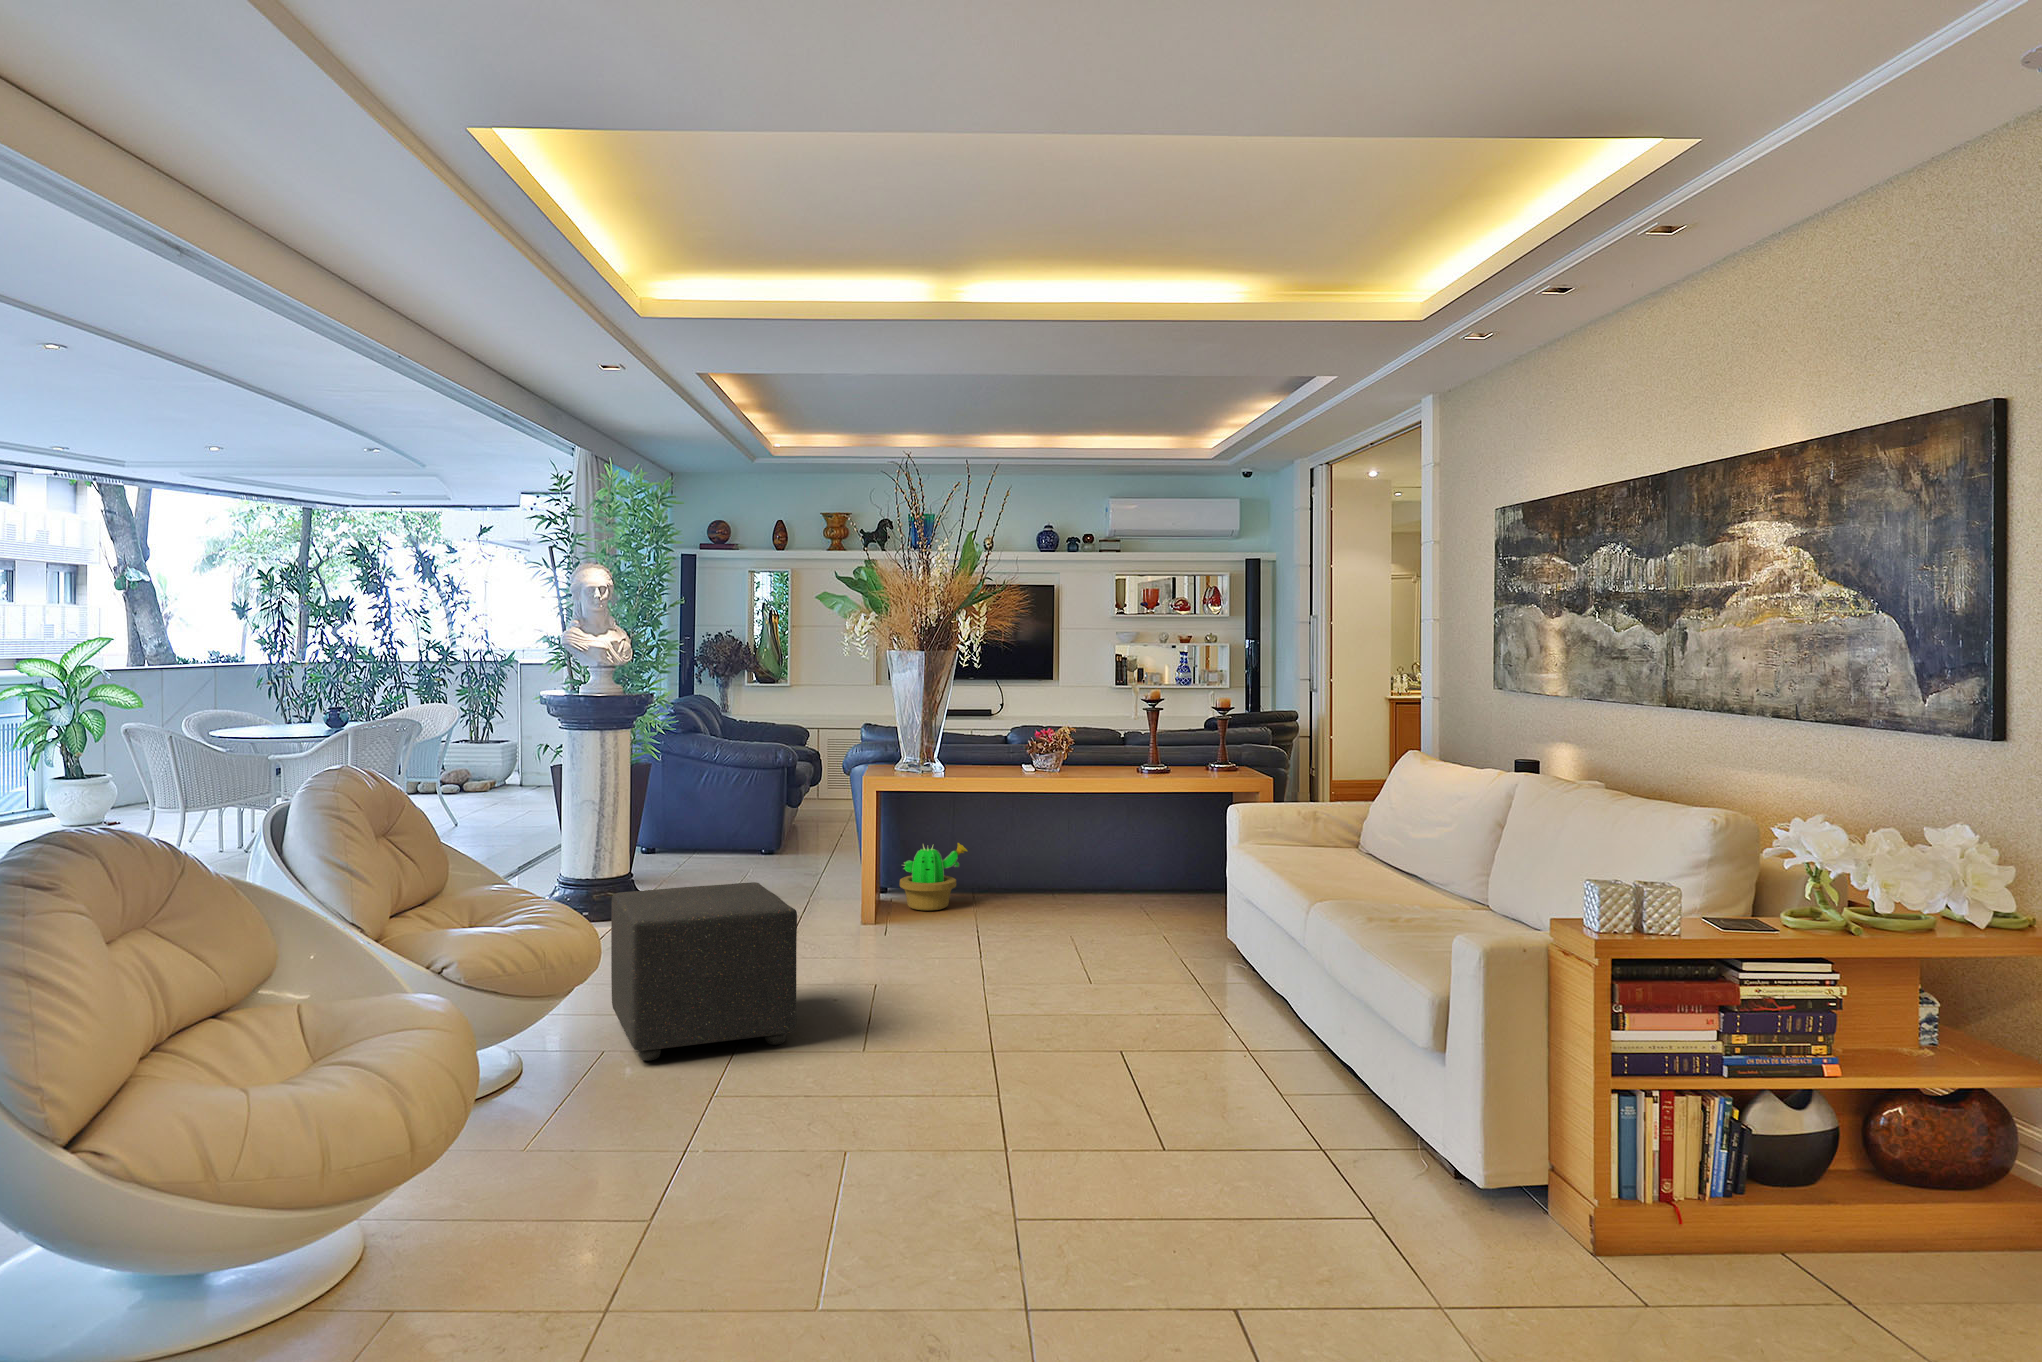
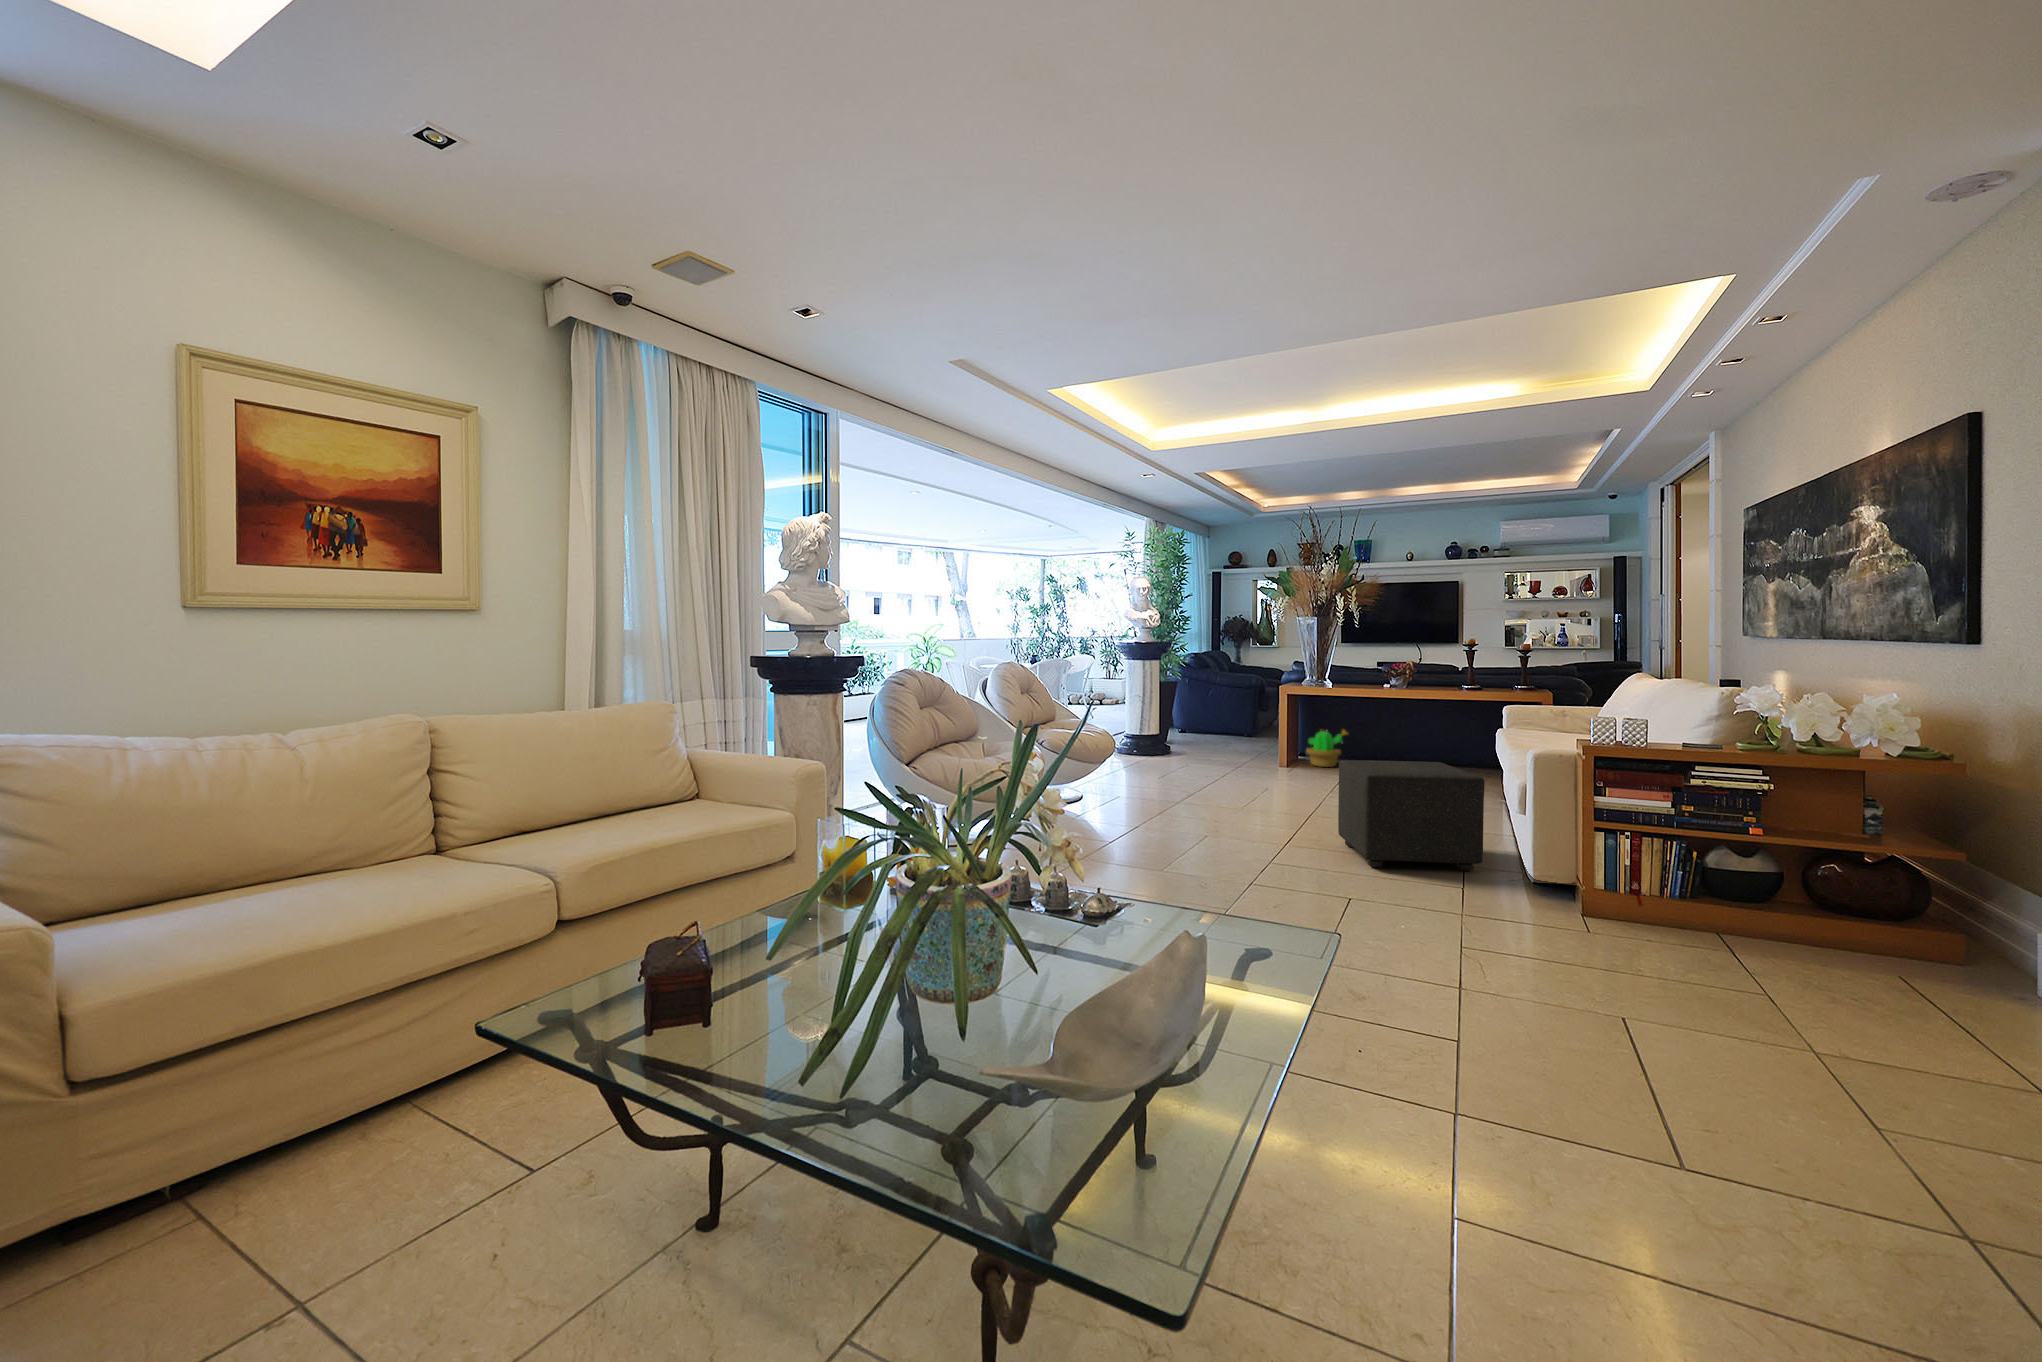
ottoman: present [611,882,797,1061] -> present [1338,760,1485,871]

